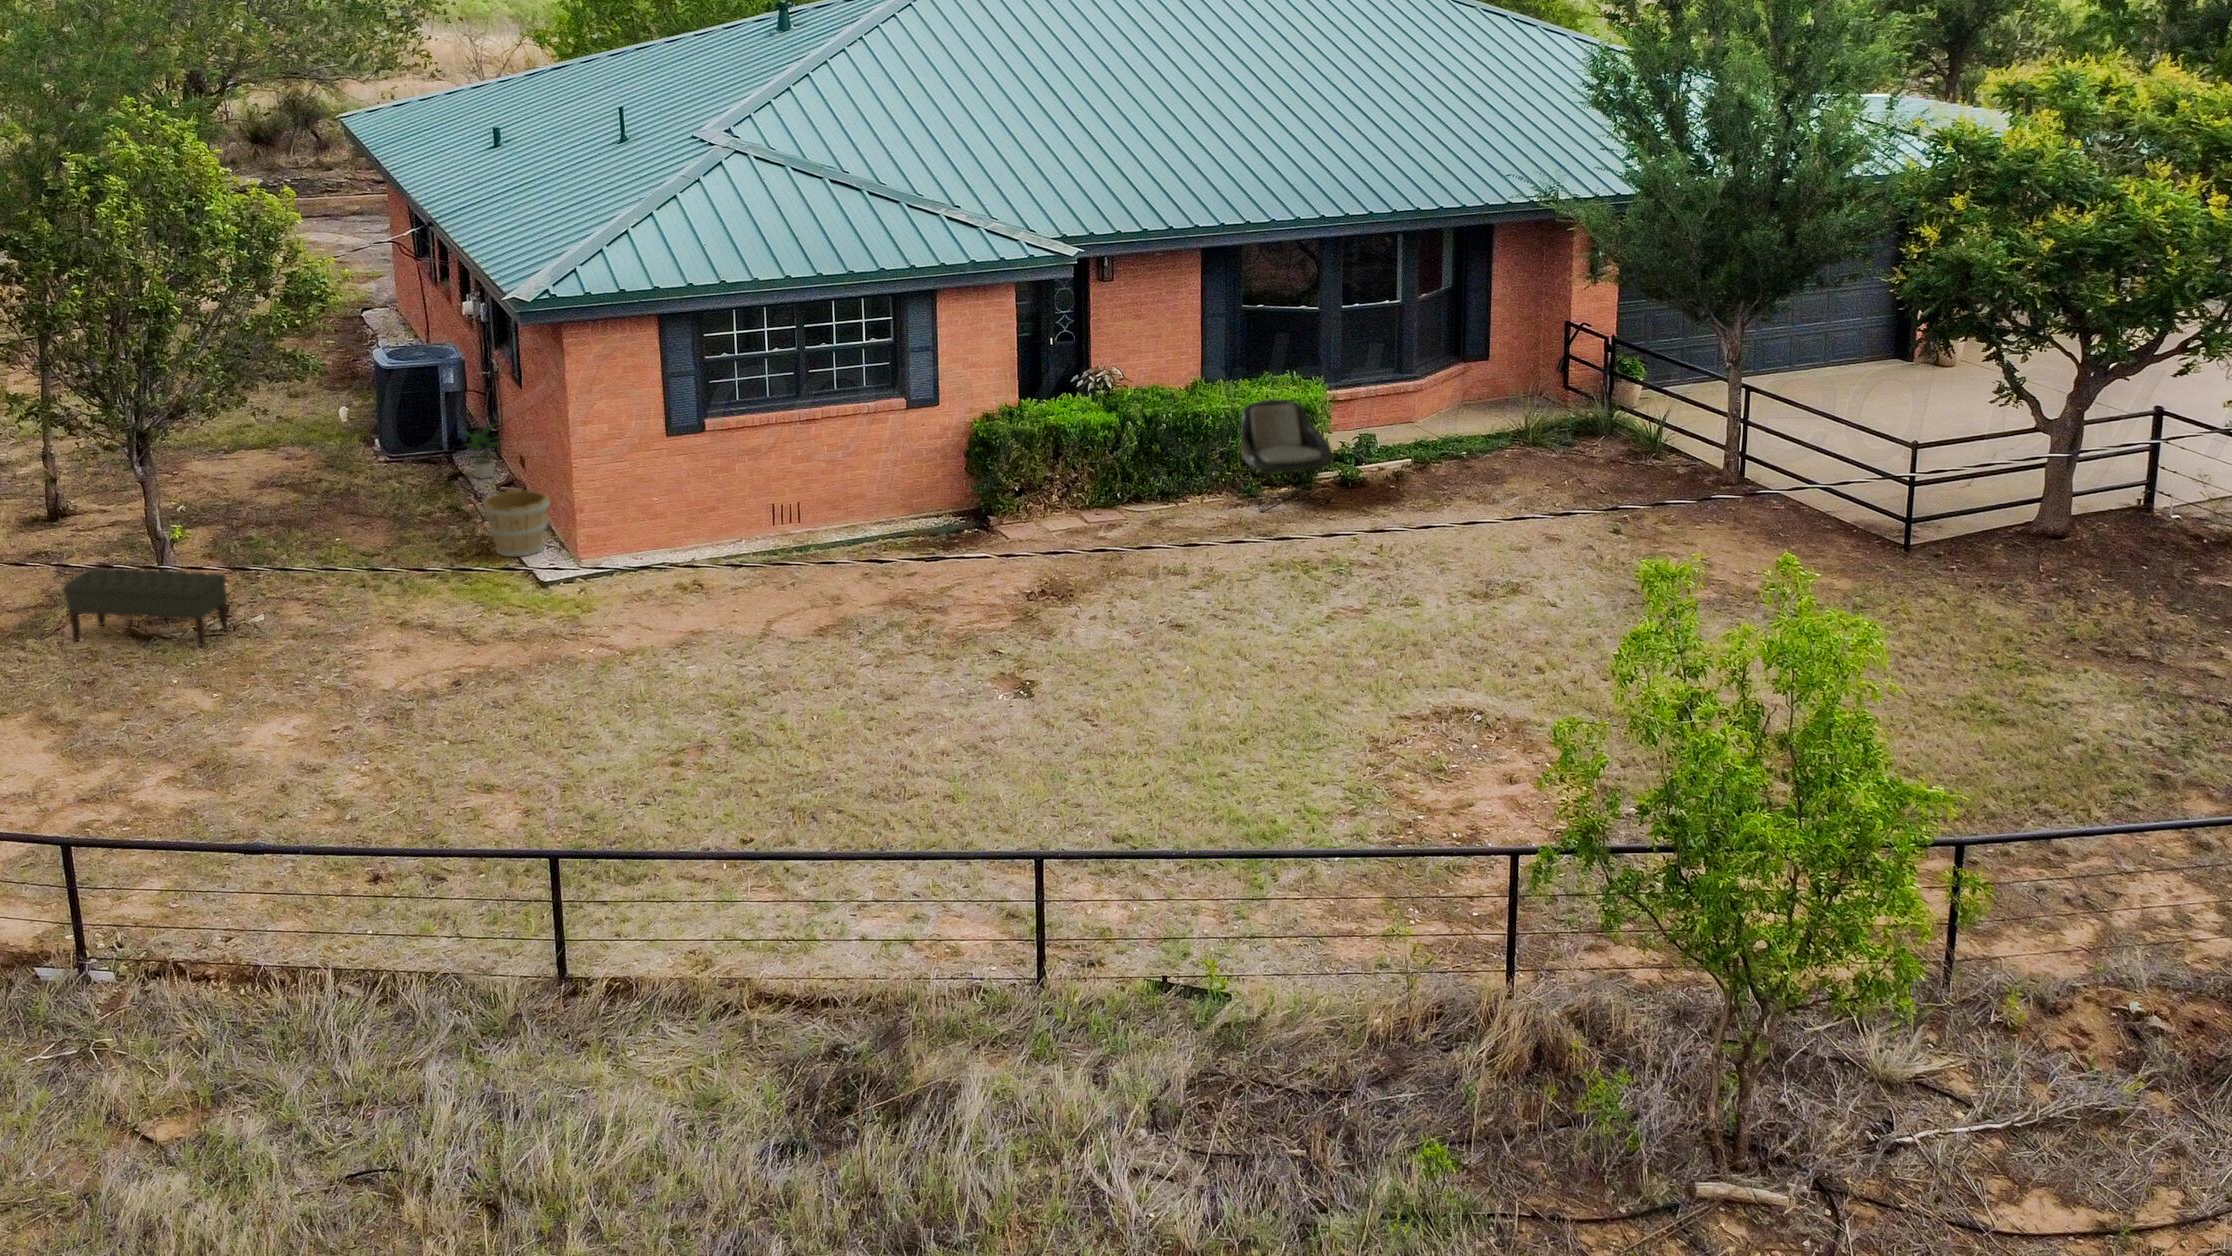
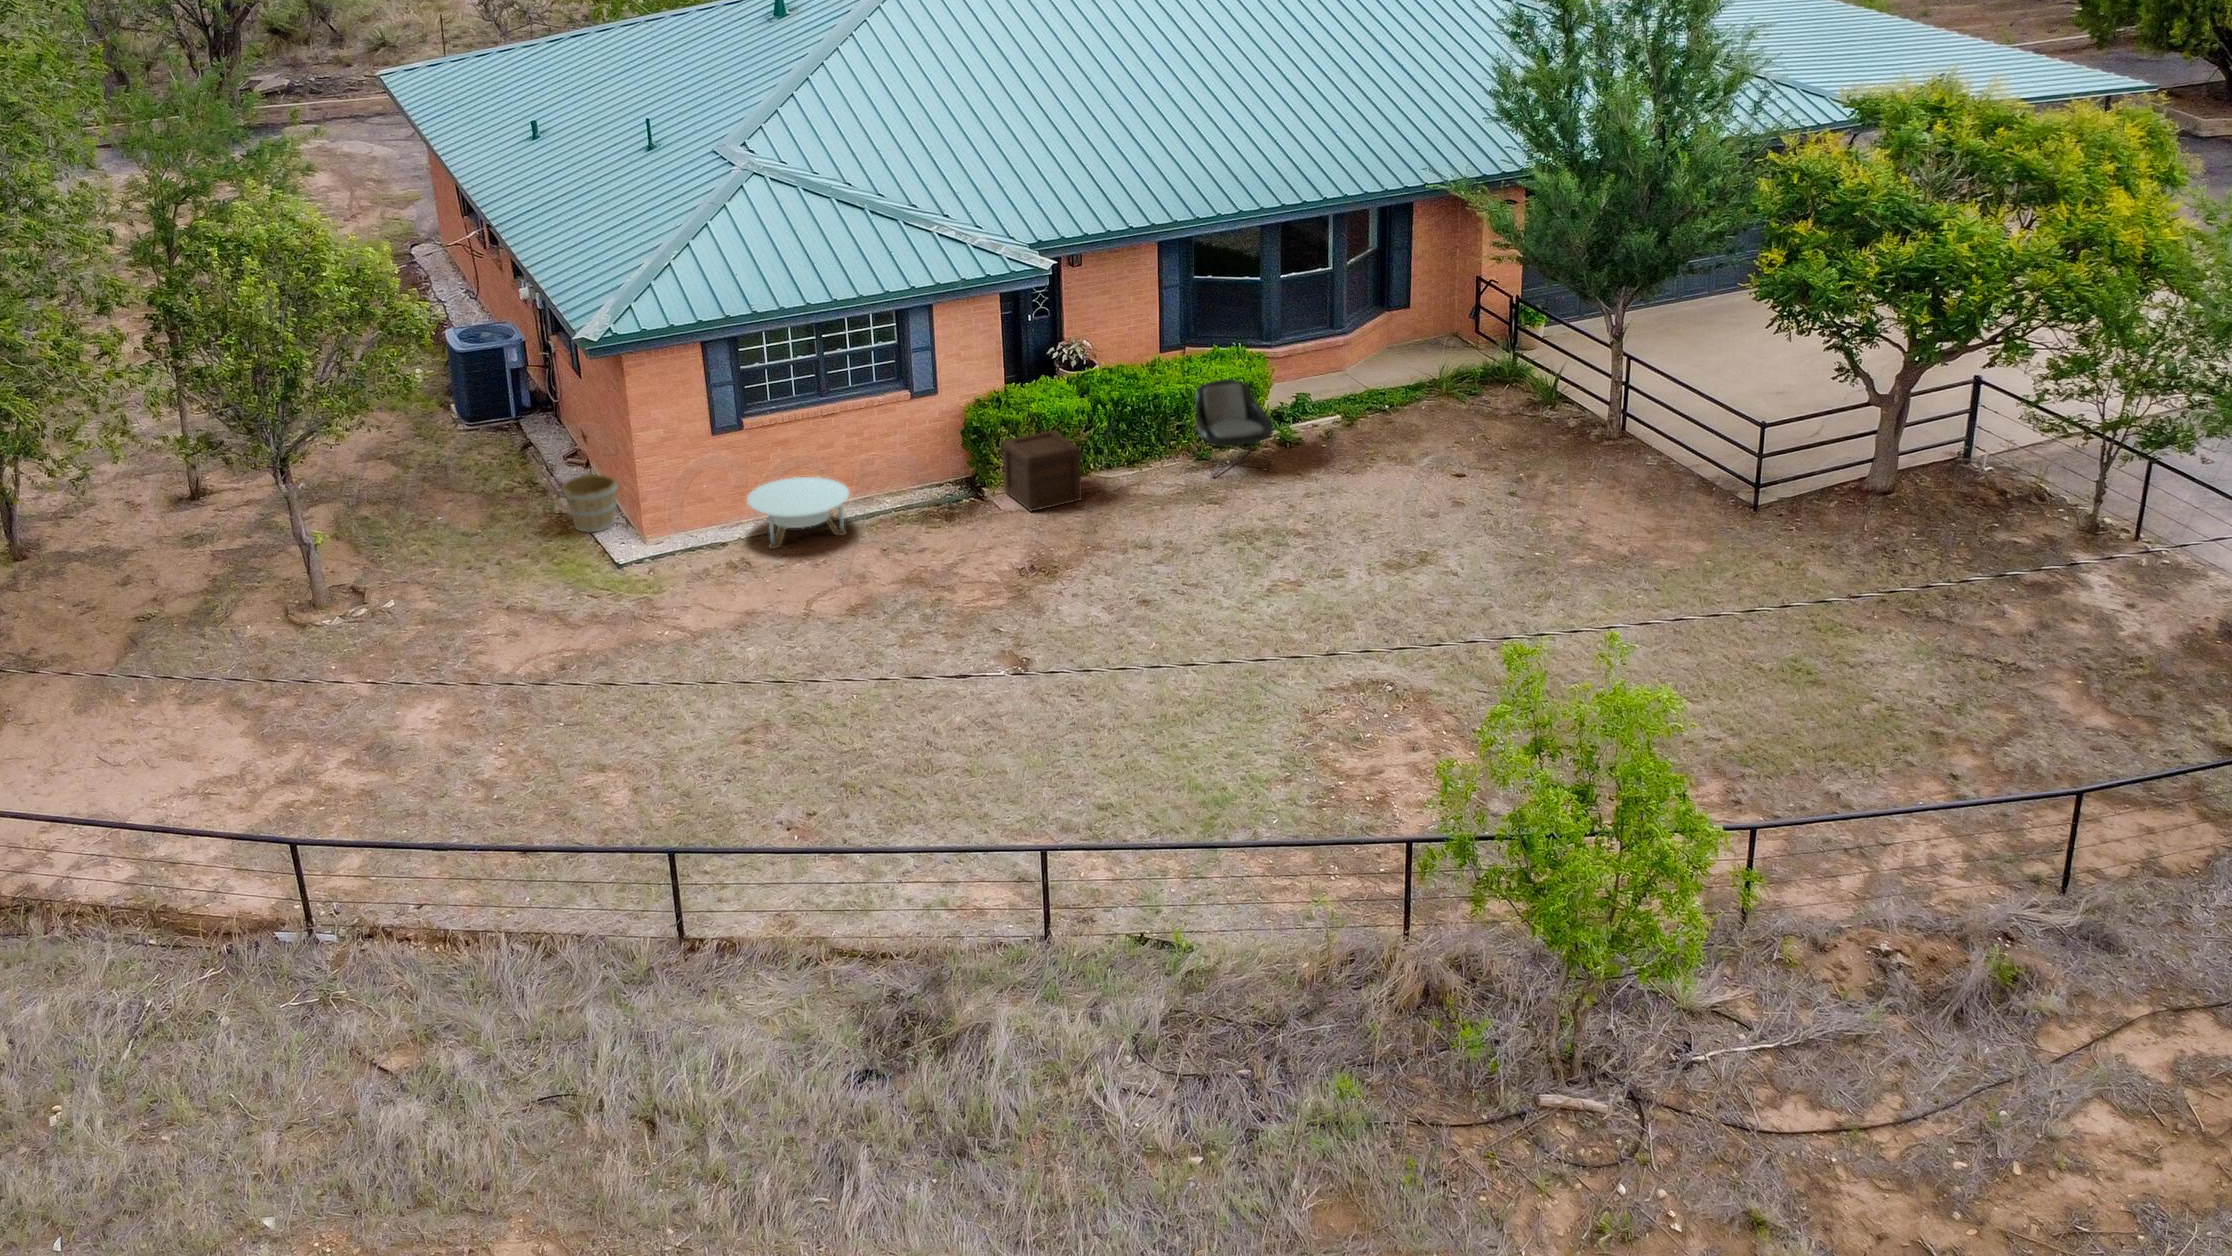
potted plant: present [461,425,498,478] -> none [533,405,567,452]
wooden crate: none [1011,450,1105,542] -> present [1003,430,1082,511]
round table: none [702,496,826,576] -> present [747,477,849,549]
bench: present [63,568,229,647] -> none [229,560,365,626]

